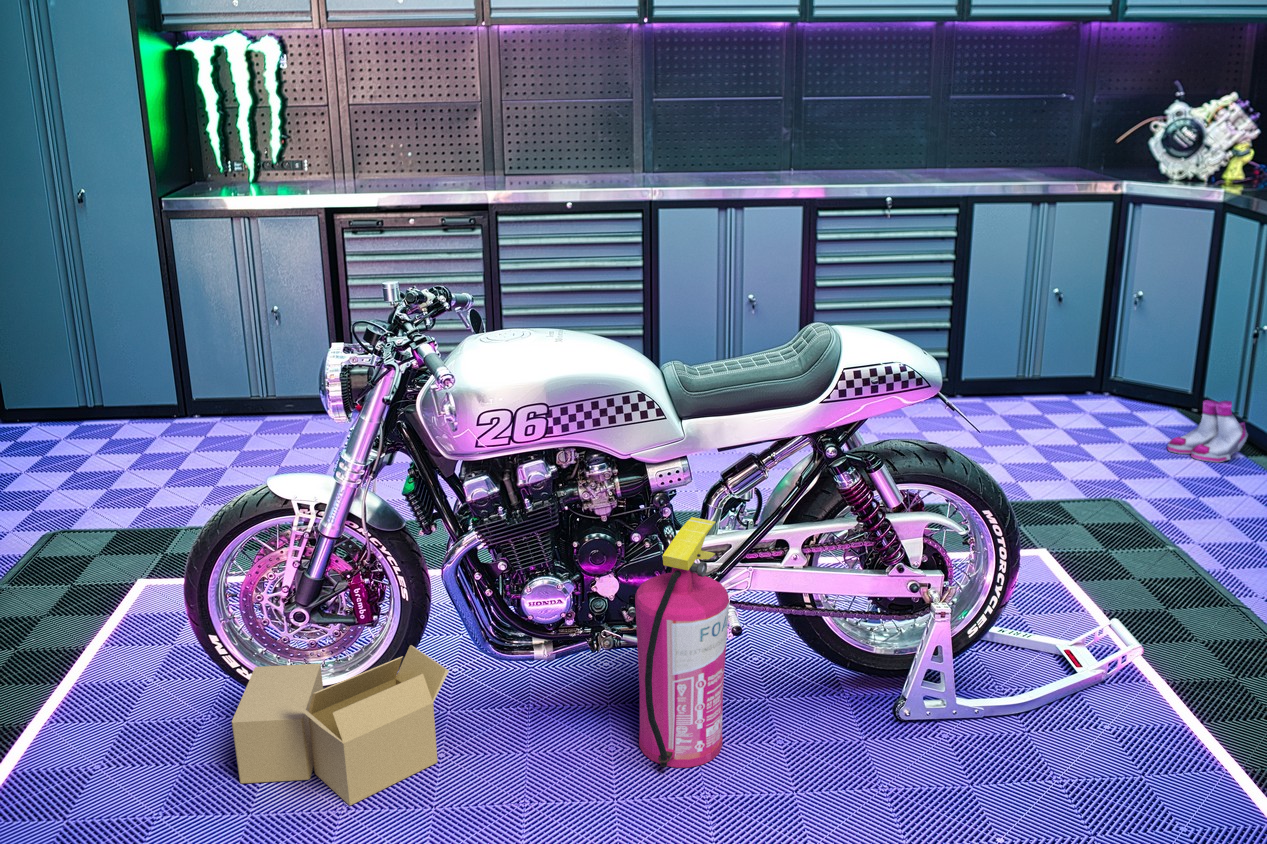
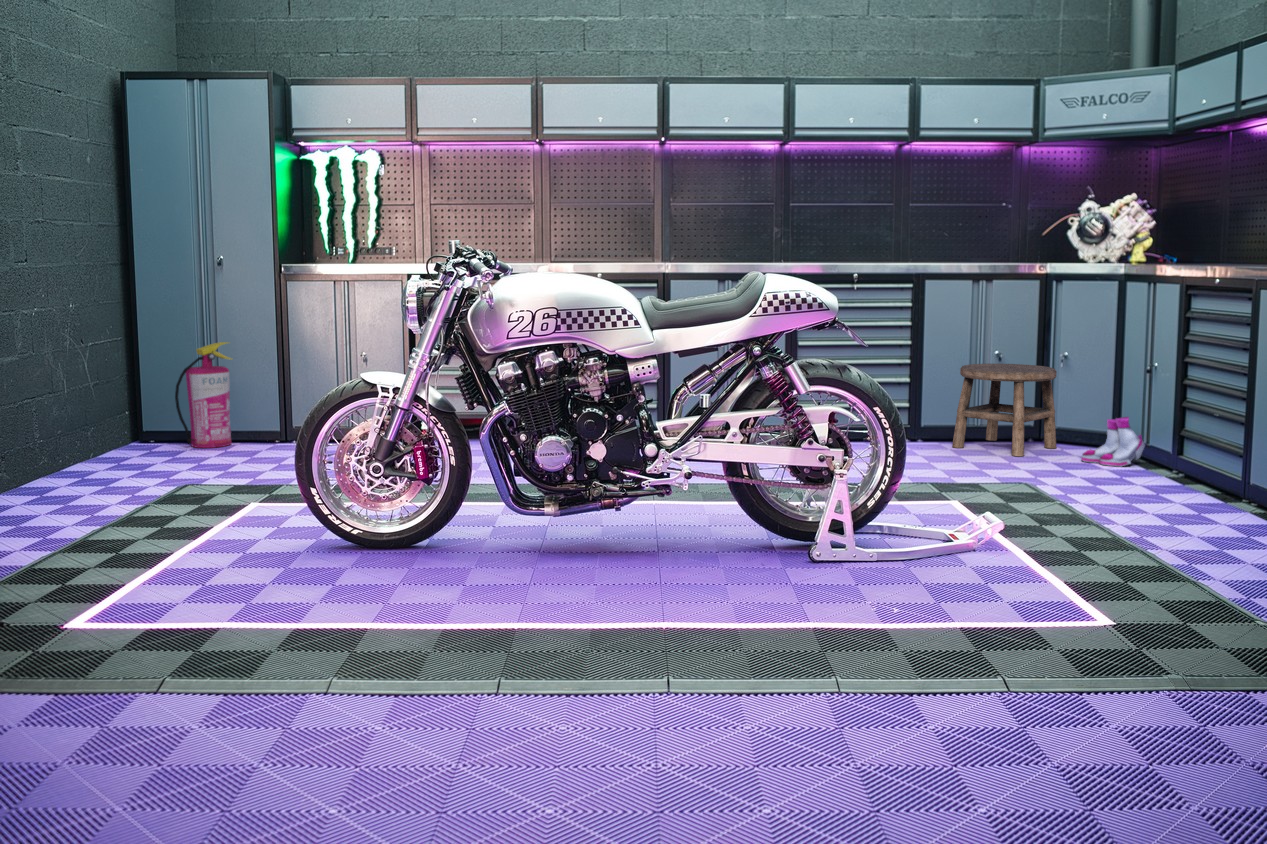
stool: none [1005,313,1139,441] -> present [952,364,1057,456]
fire extinguisher: present [635,517,729,768] -> present [175,342,232,448]
cardboard box: present [232,645,449,806] -> none [324,490,480,582]

